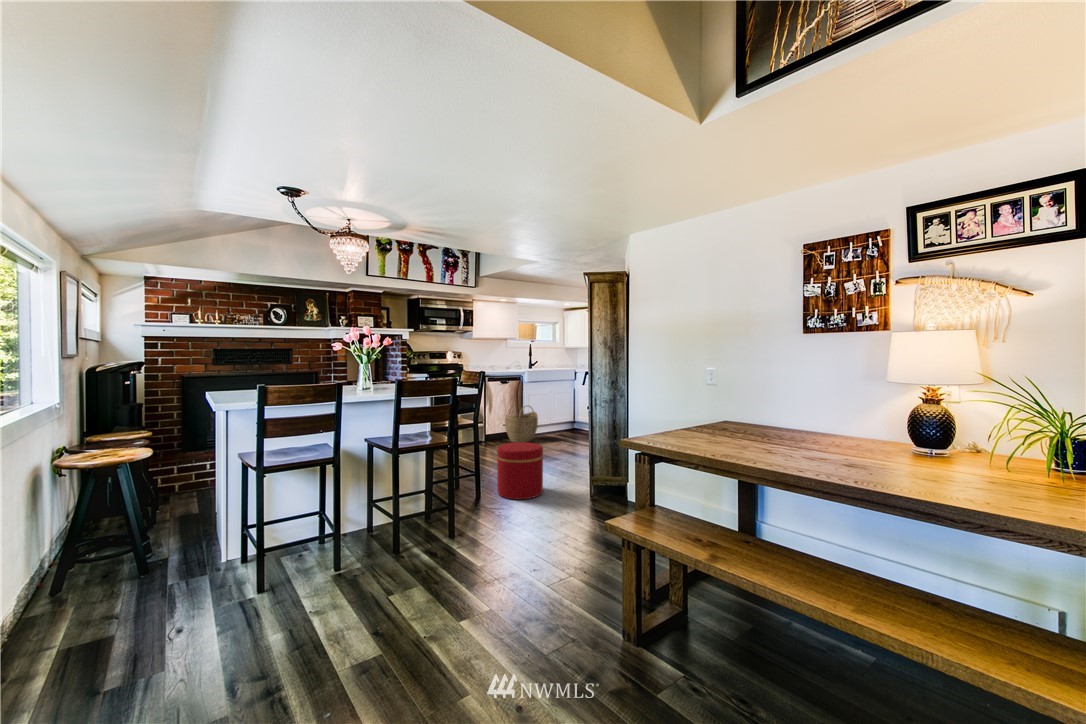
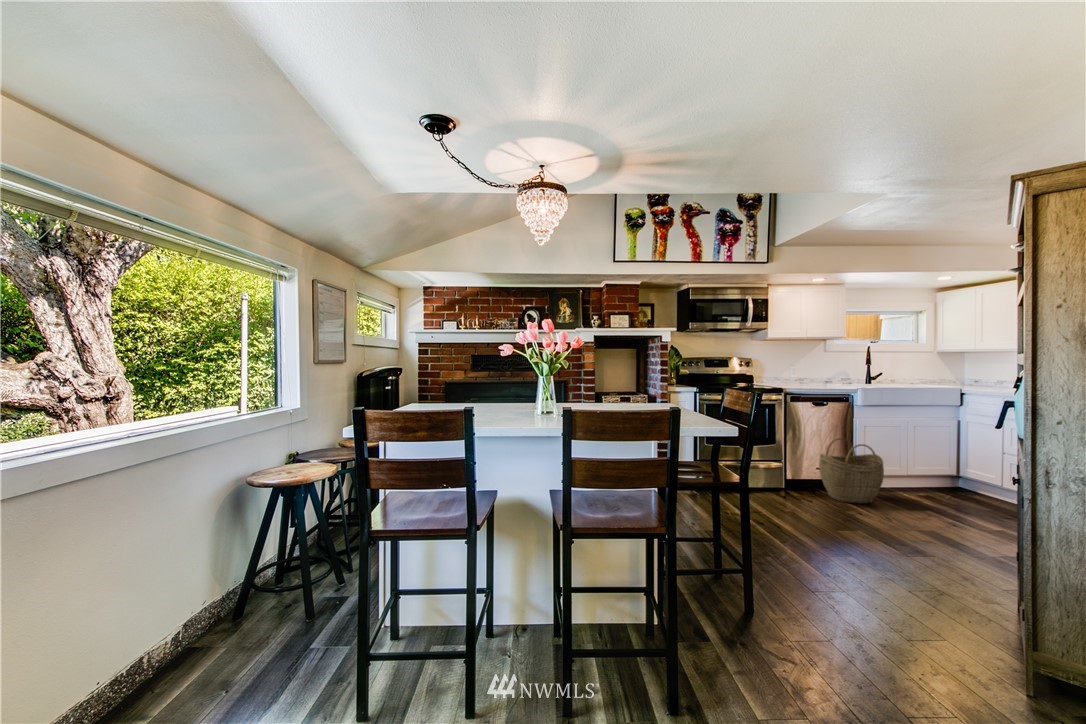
ottoman: present [497,442,543,499] -> none [795,528,907,667]

